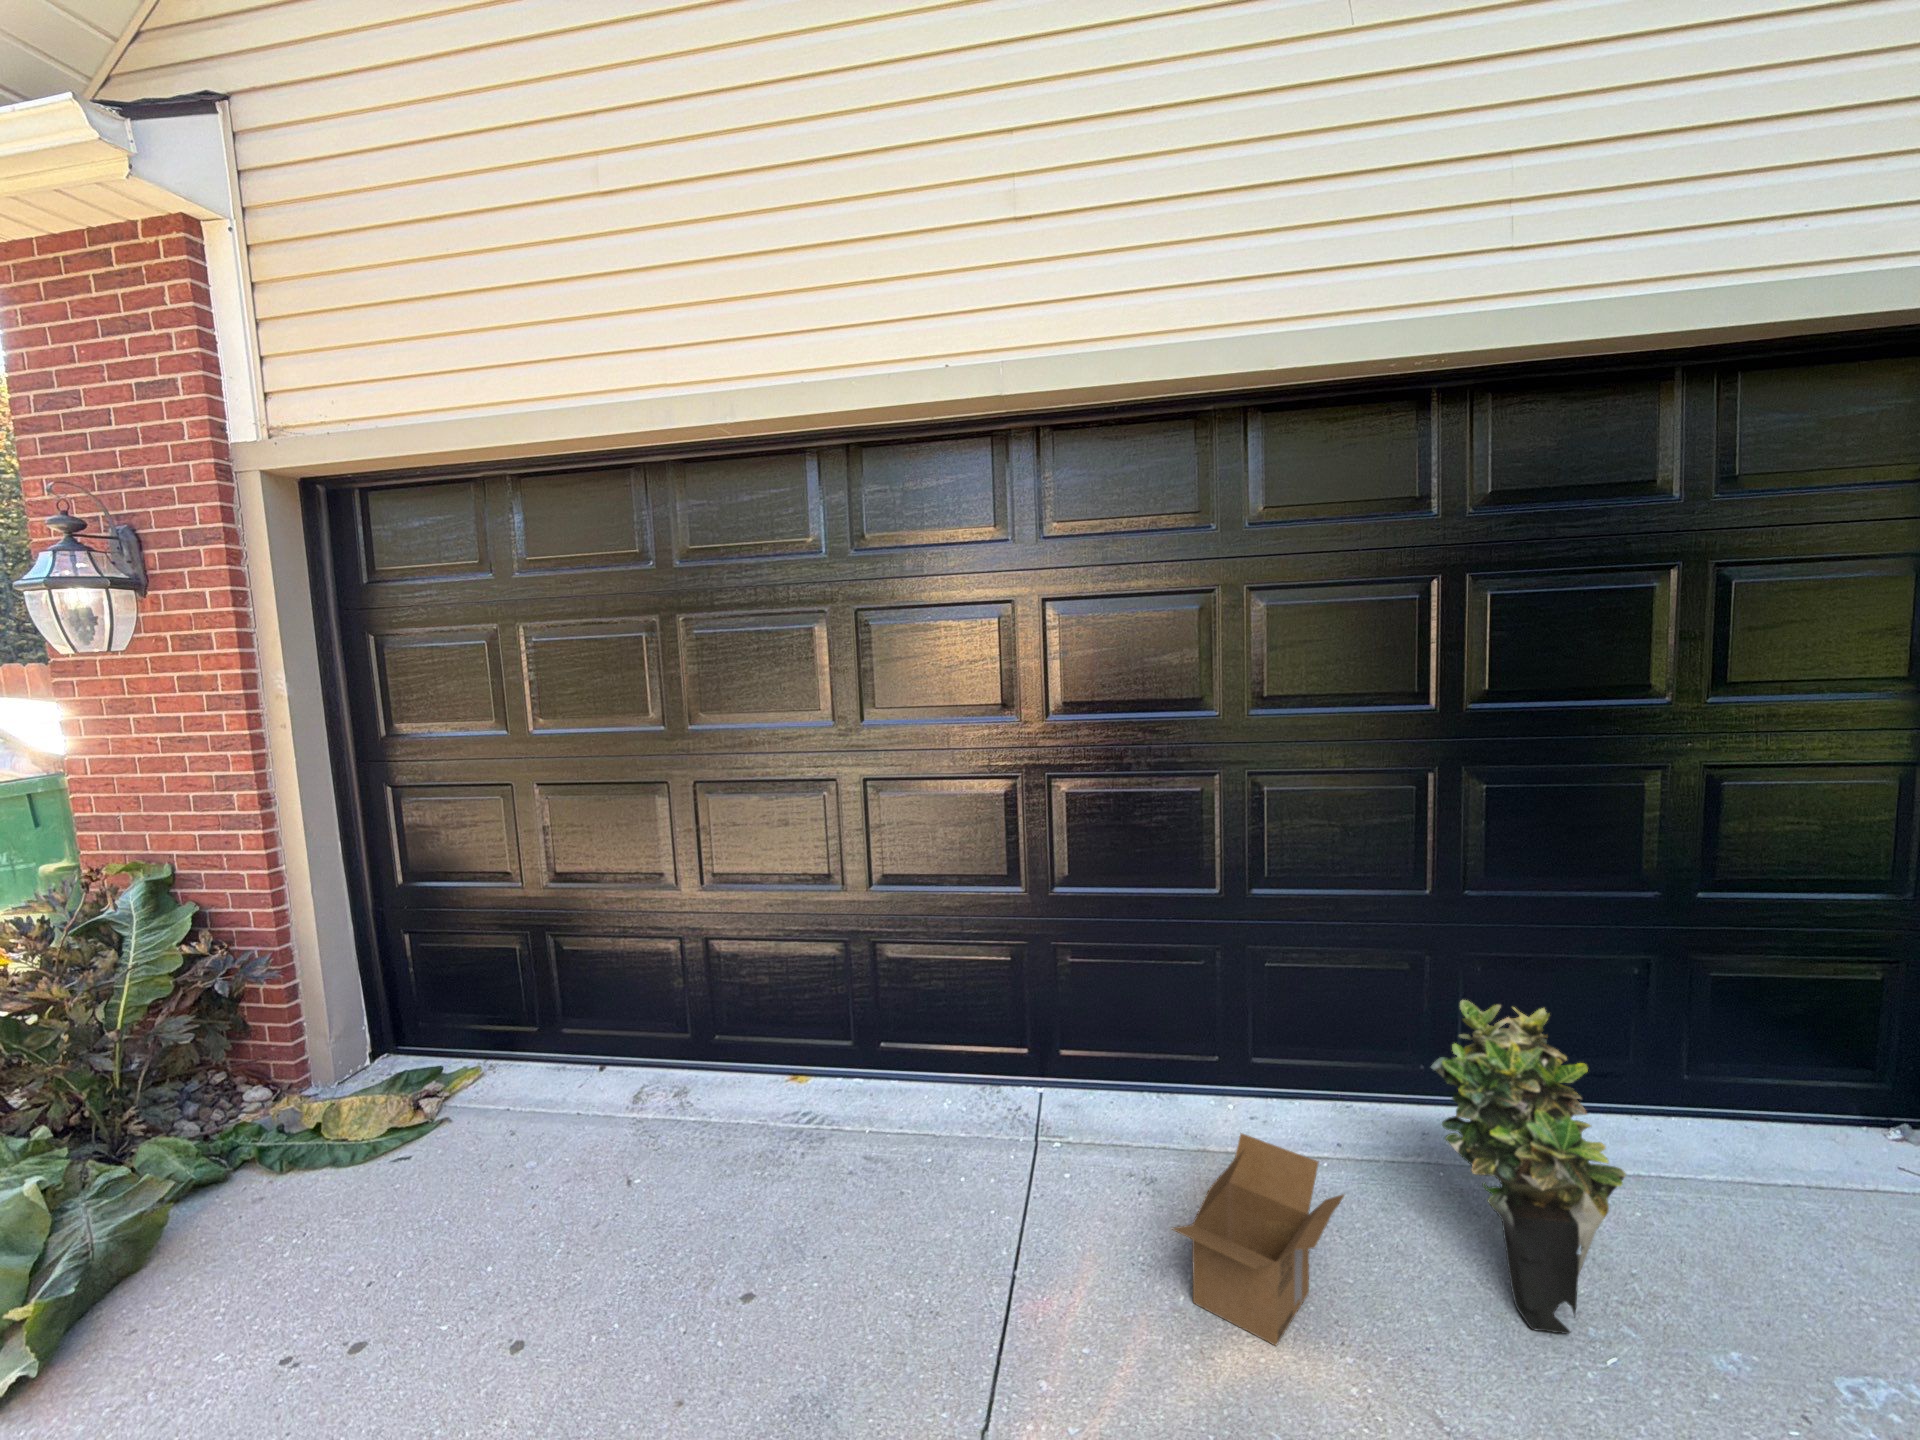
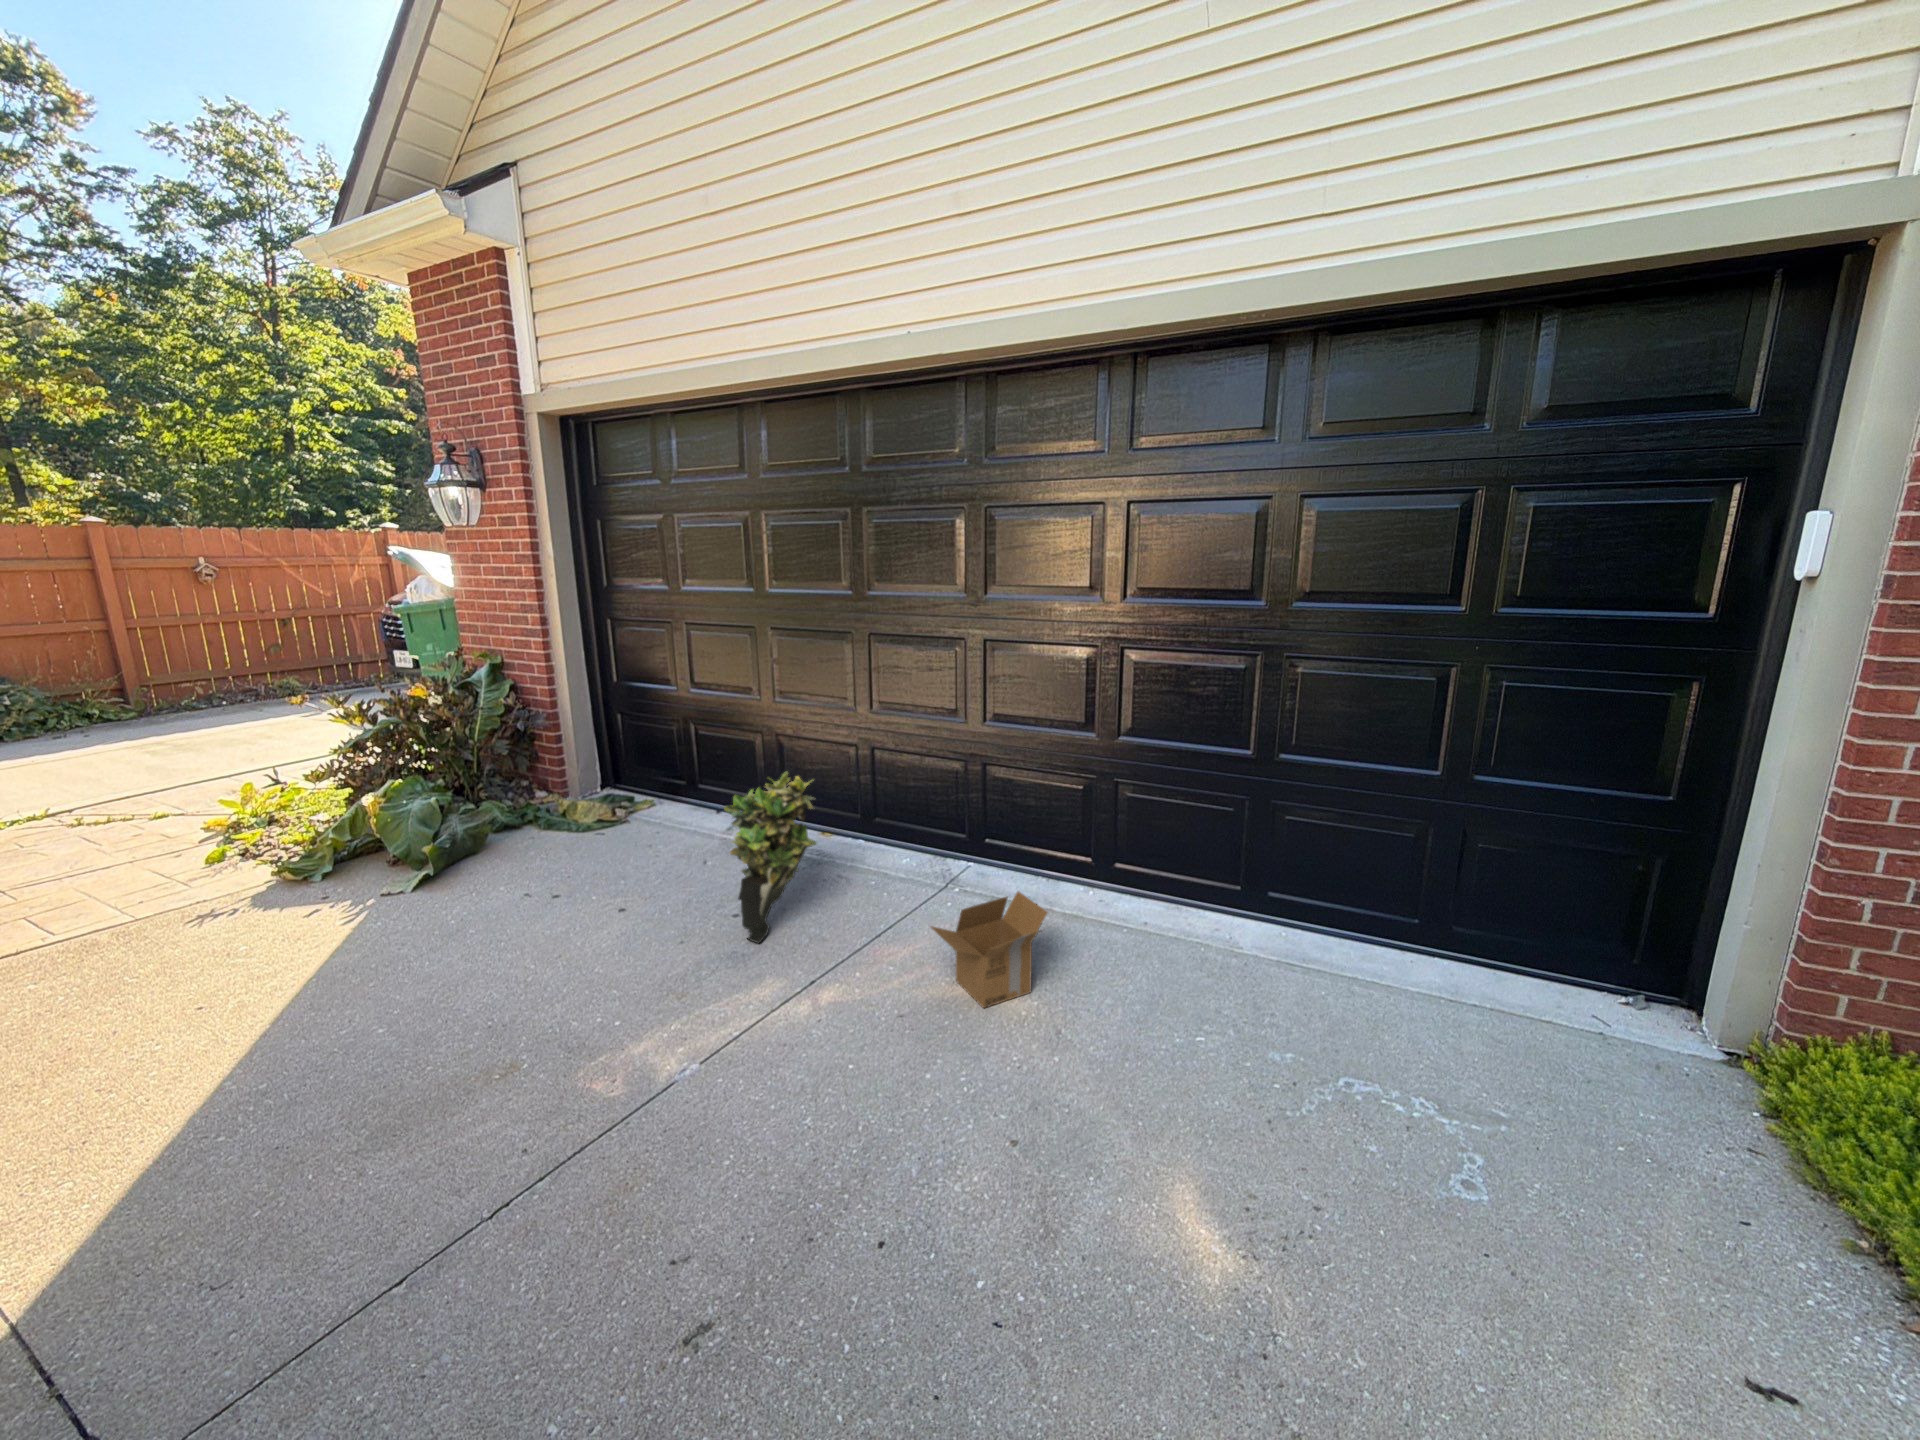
potted plant: present [1431,1000,1626,1334] -> present [724,772,817,943]

